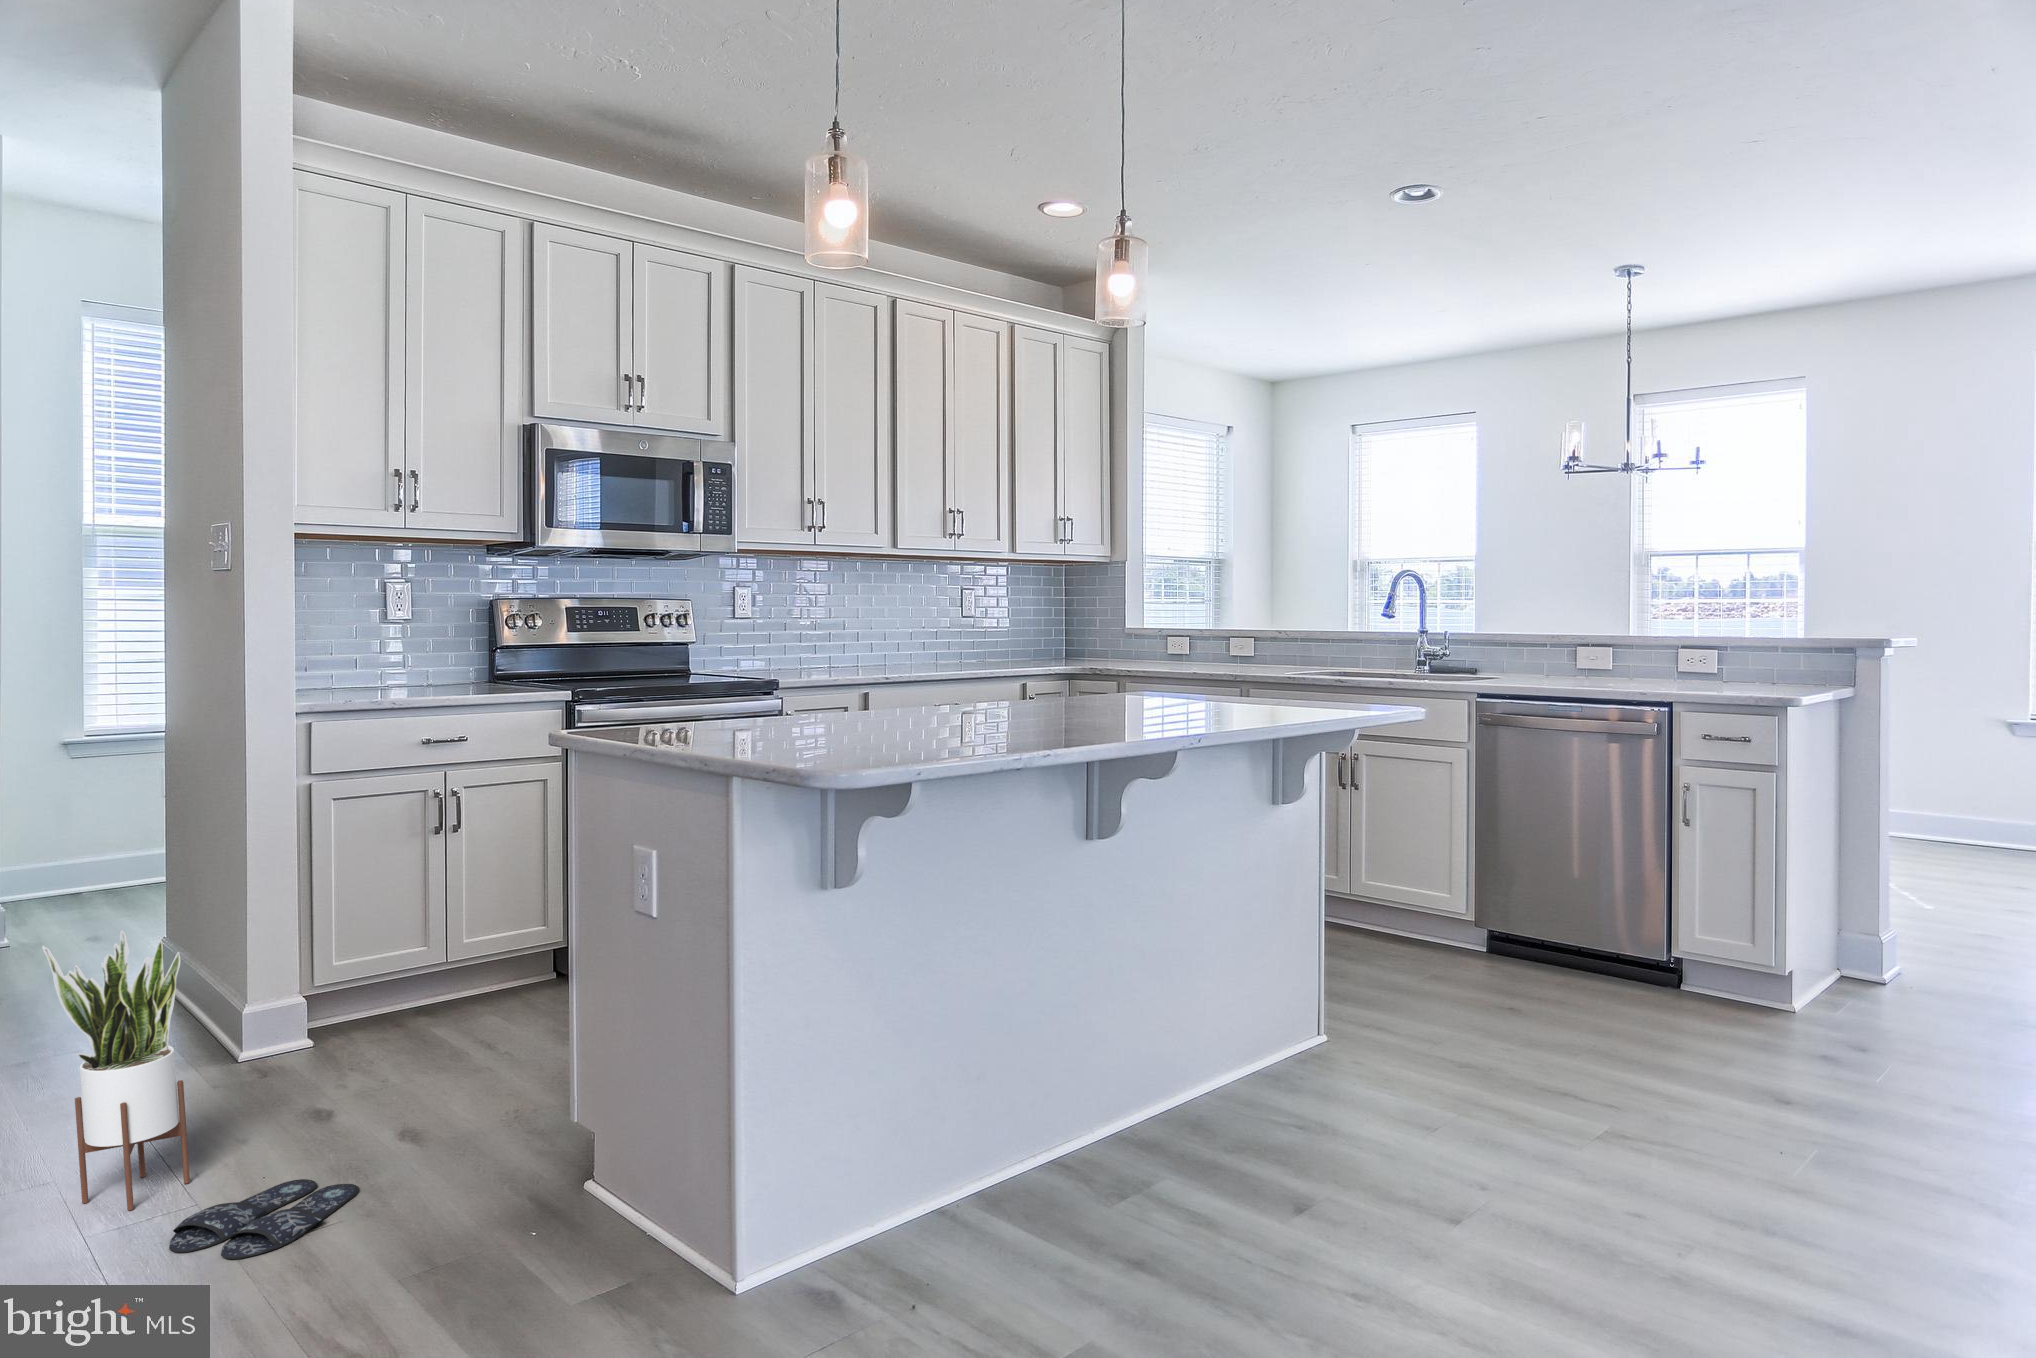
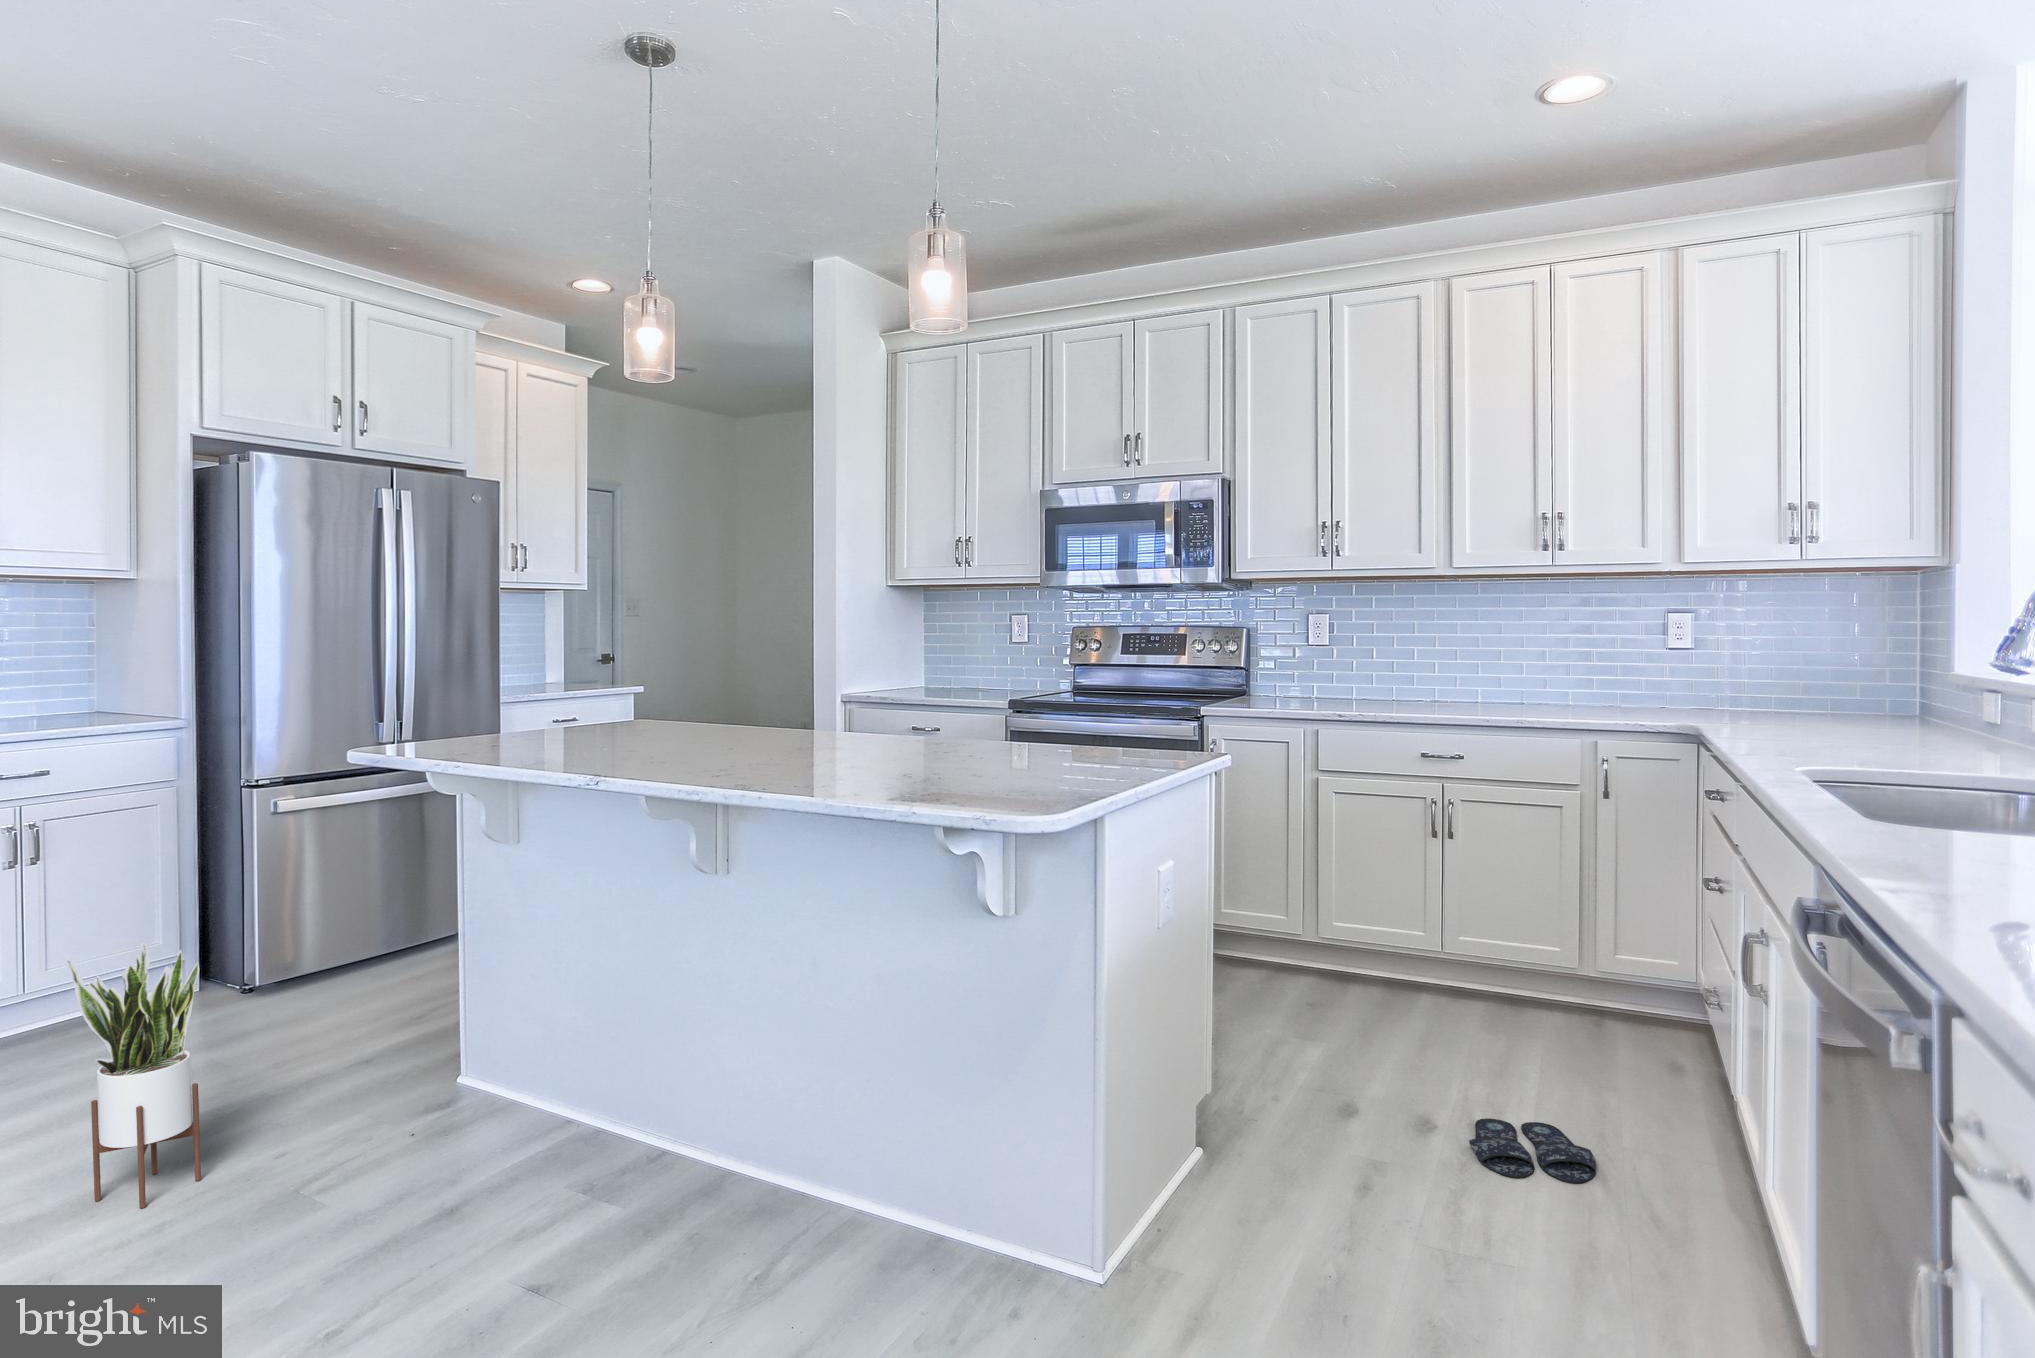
slippers: present [169,1179,358,1259] -> present [1469,1118,1596,1183]

